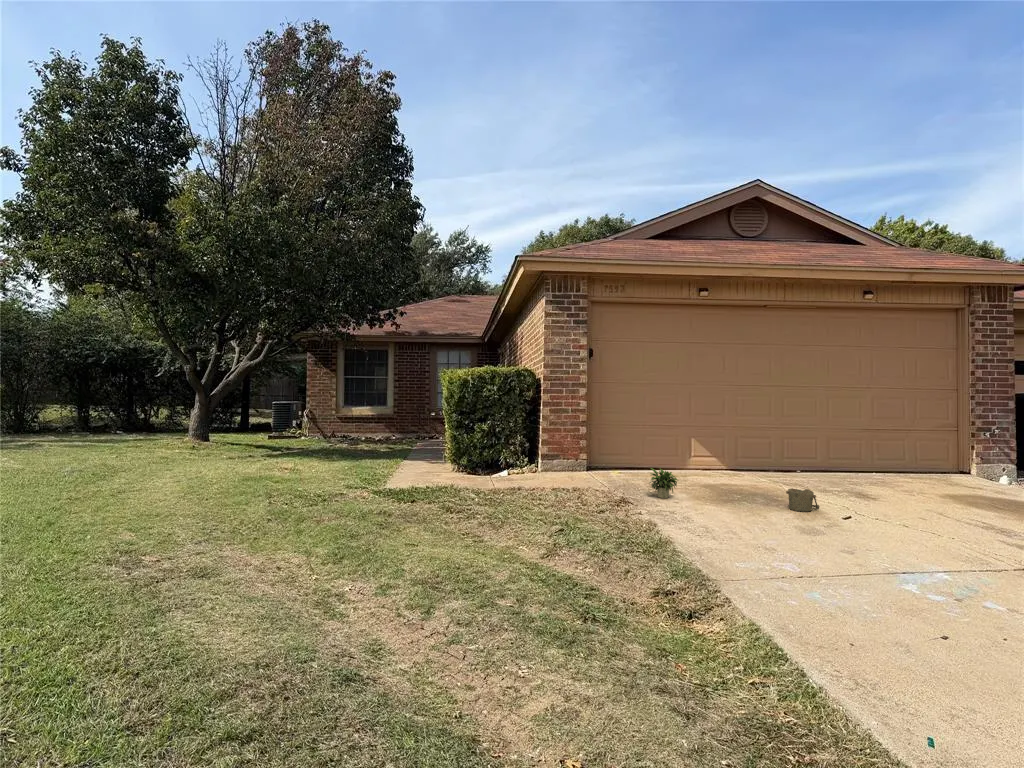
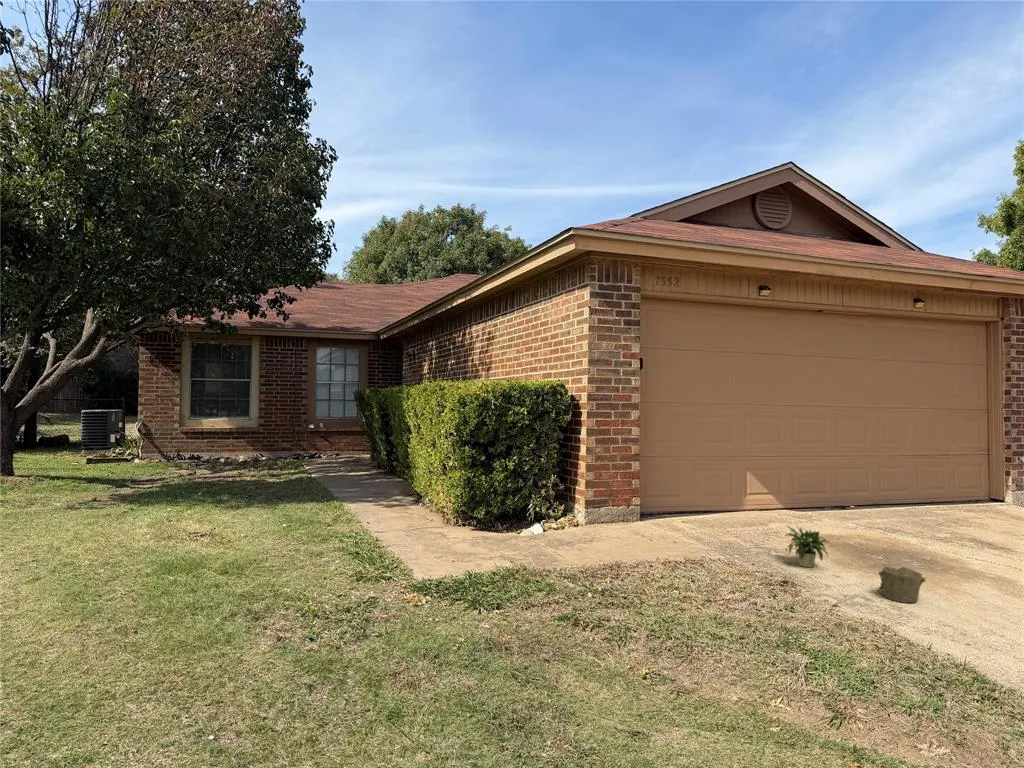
bucket: present [786,488,820,512] -> present [879,567,925,603]

